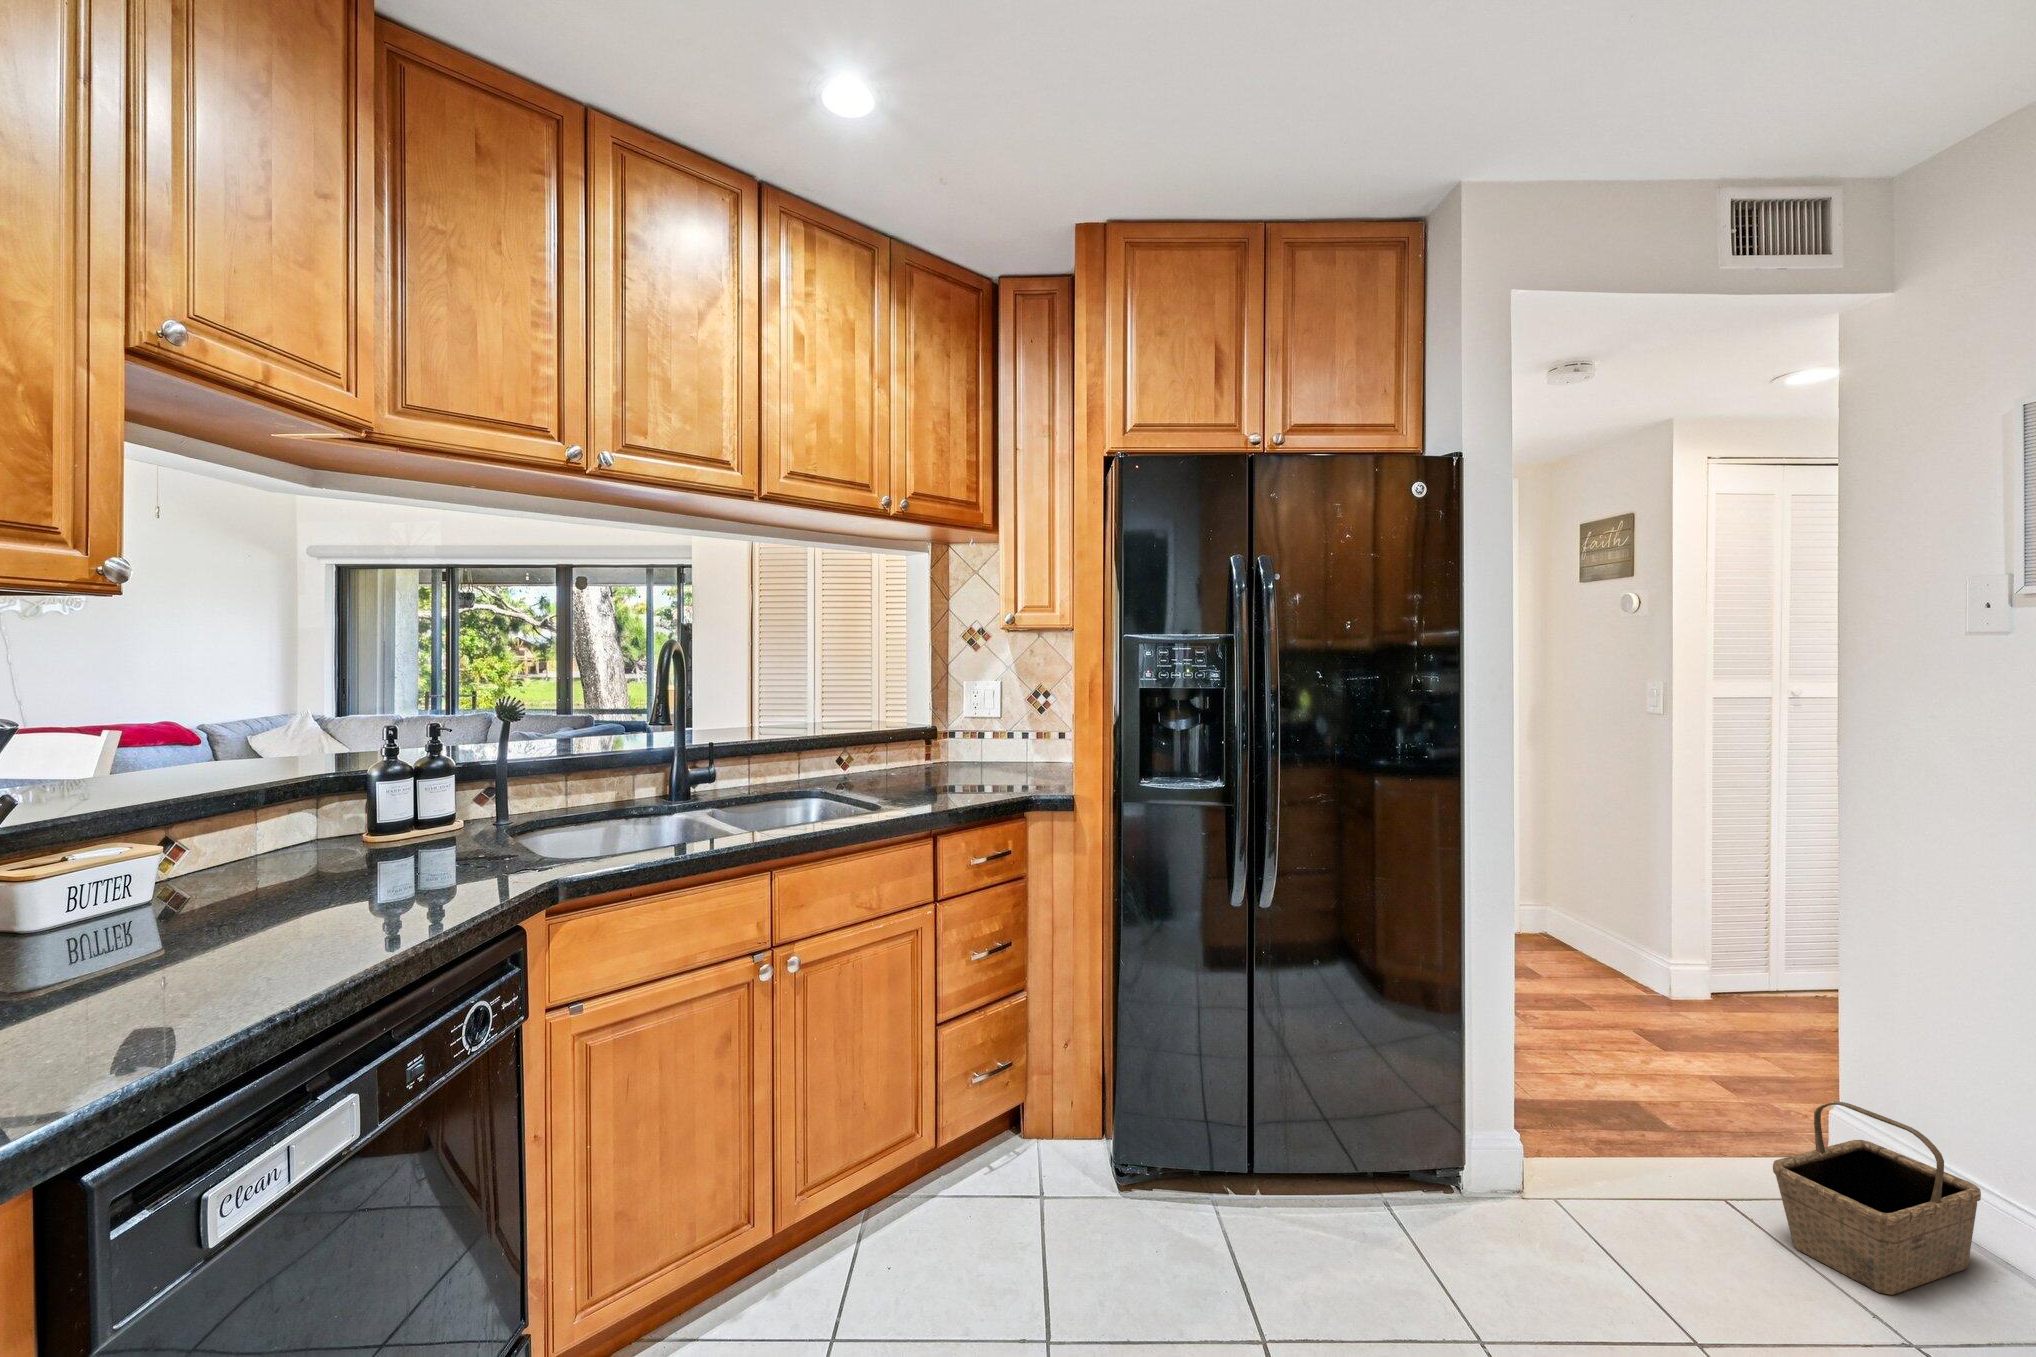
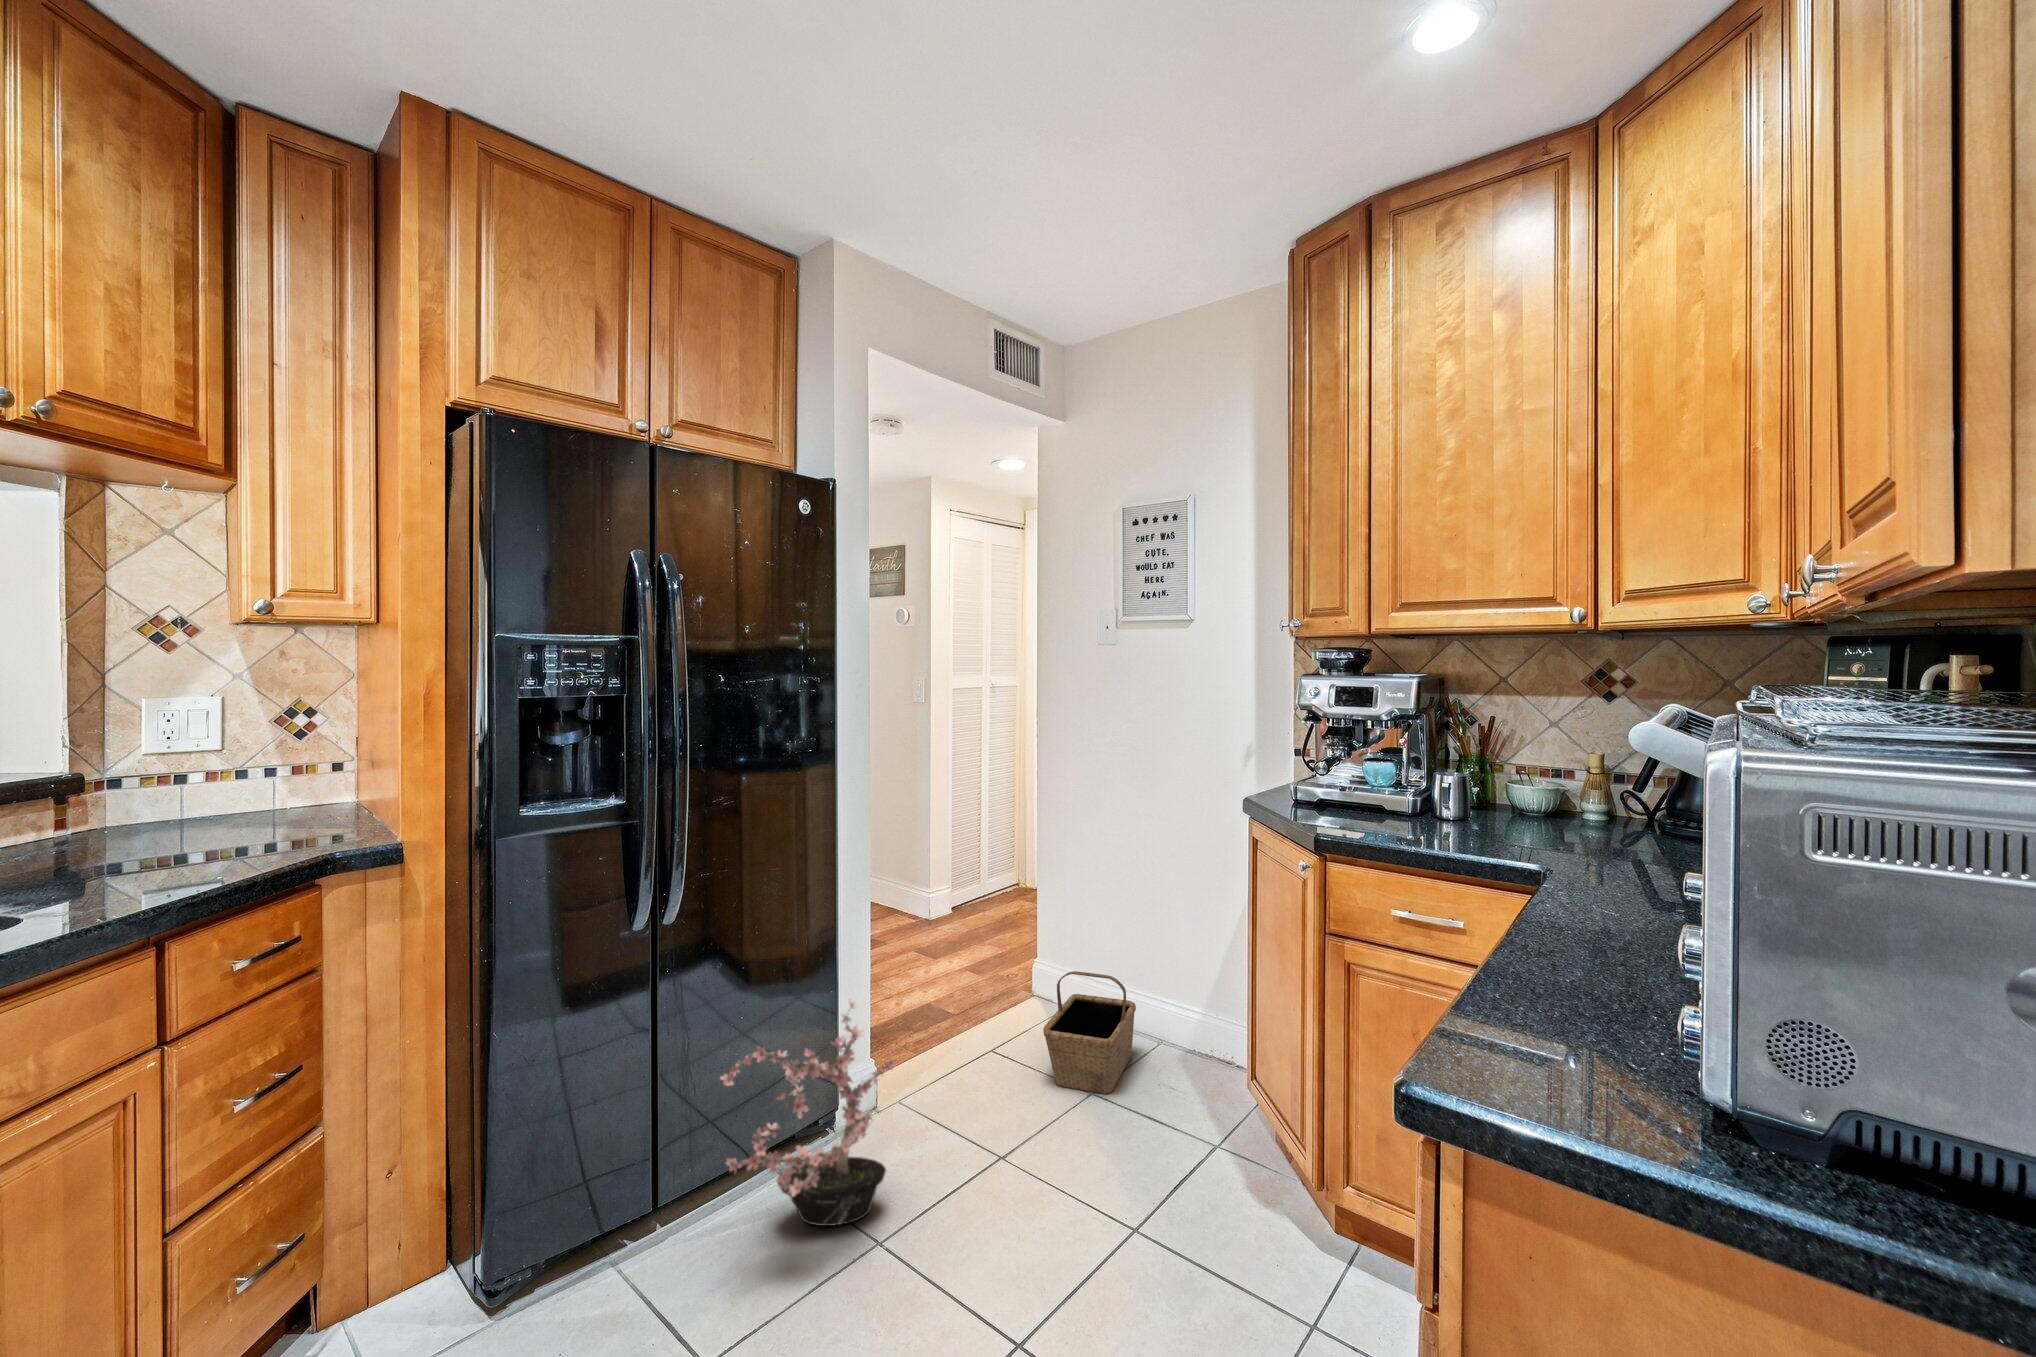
potted plant: none [1286,1021,1497,1260] -> present [721,1002,894,1226]

